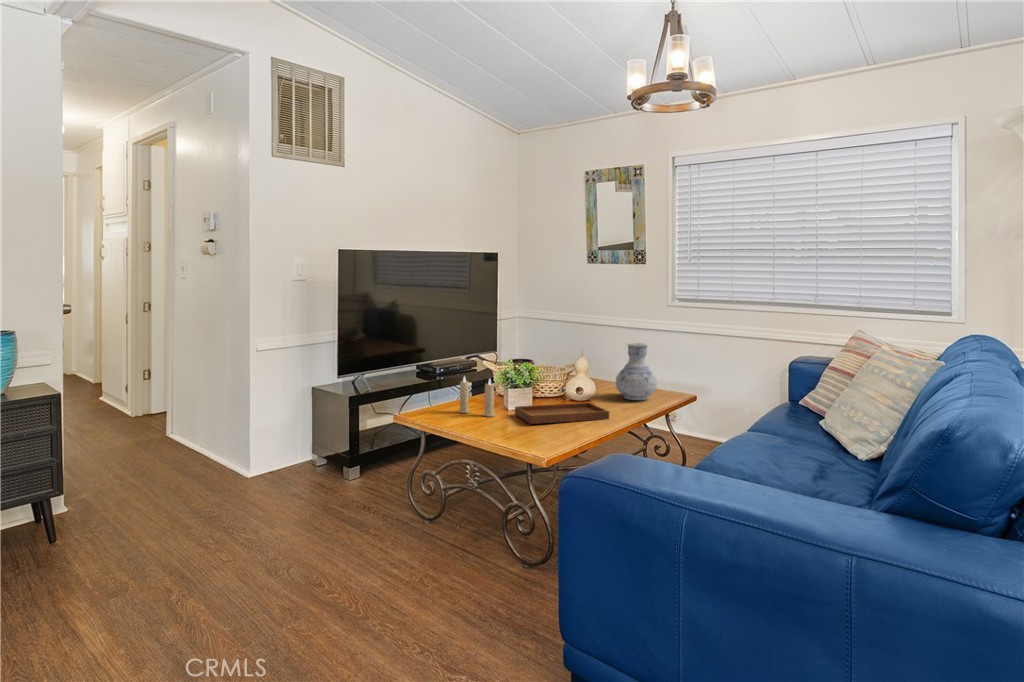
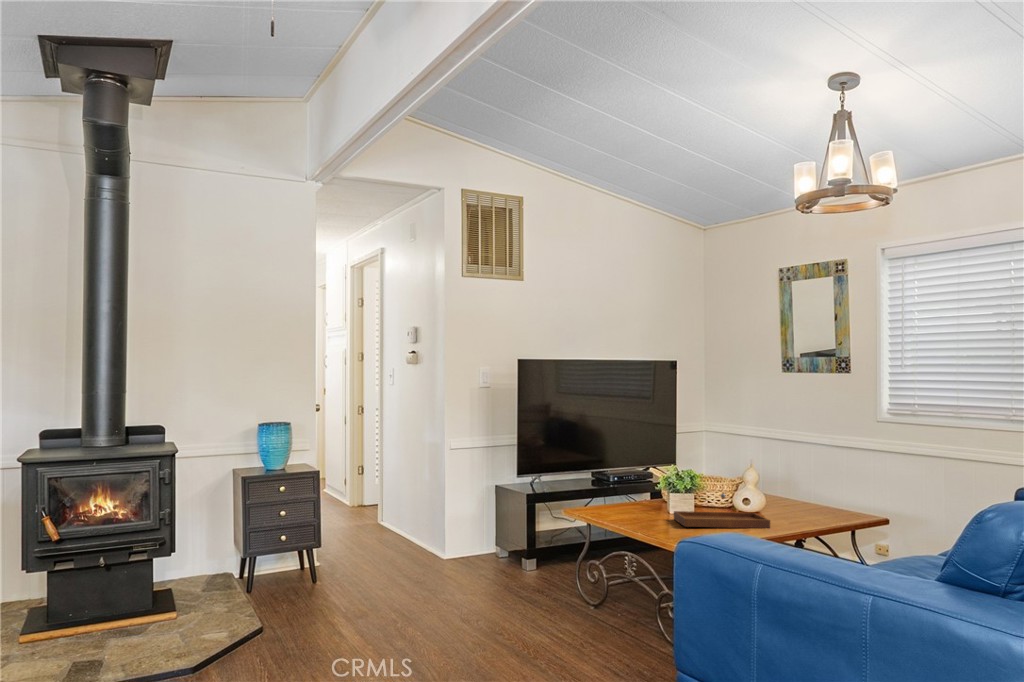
vase: present [616,343,657,400] -> none [789,453,835,515]
candle: present [459,377,495,417] -> none [618,478,654,520]

